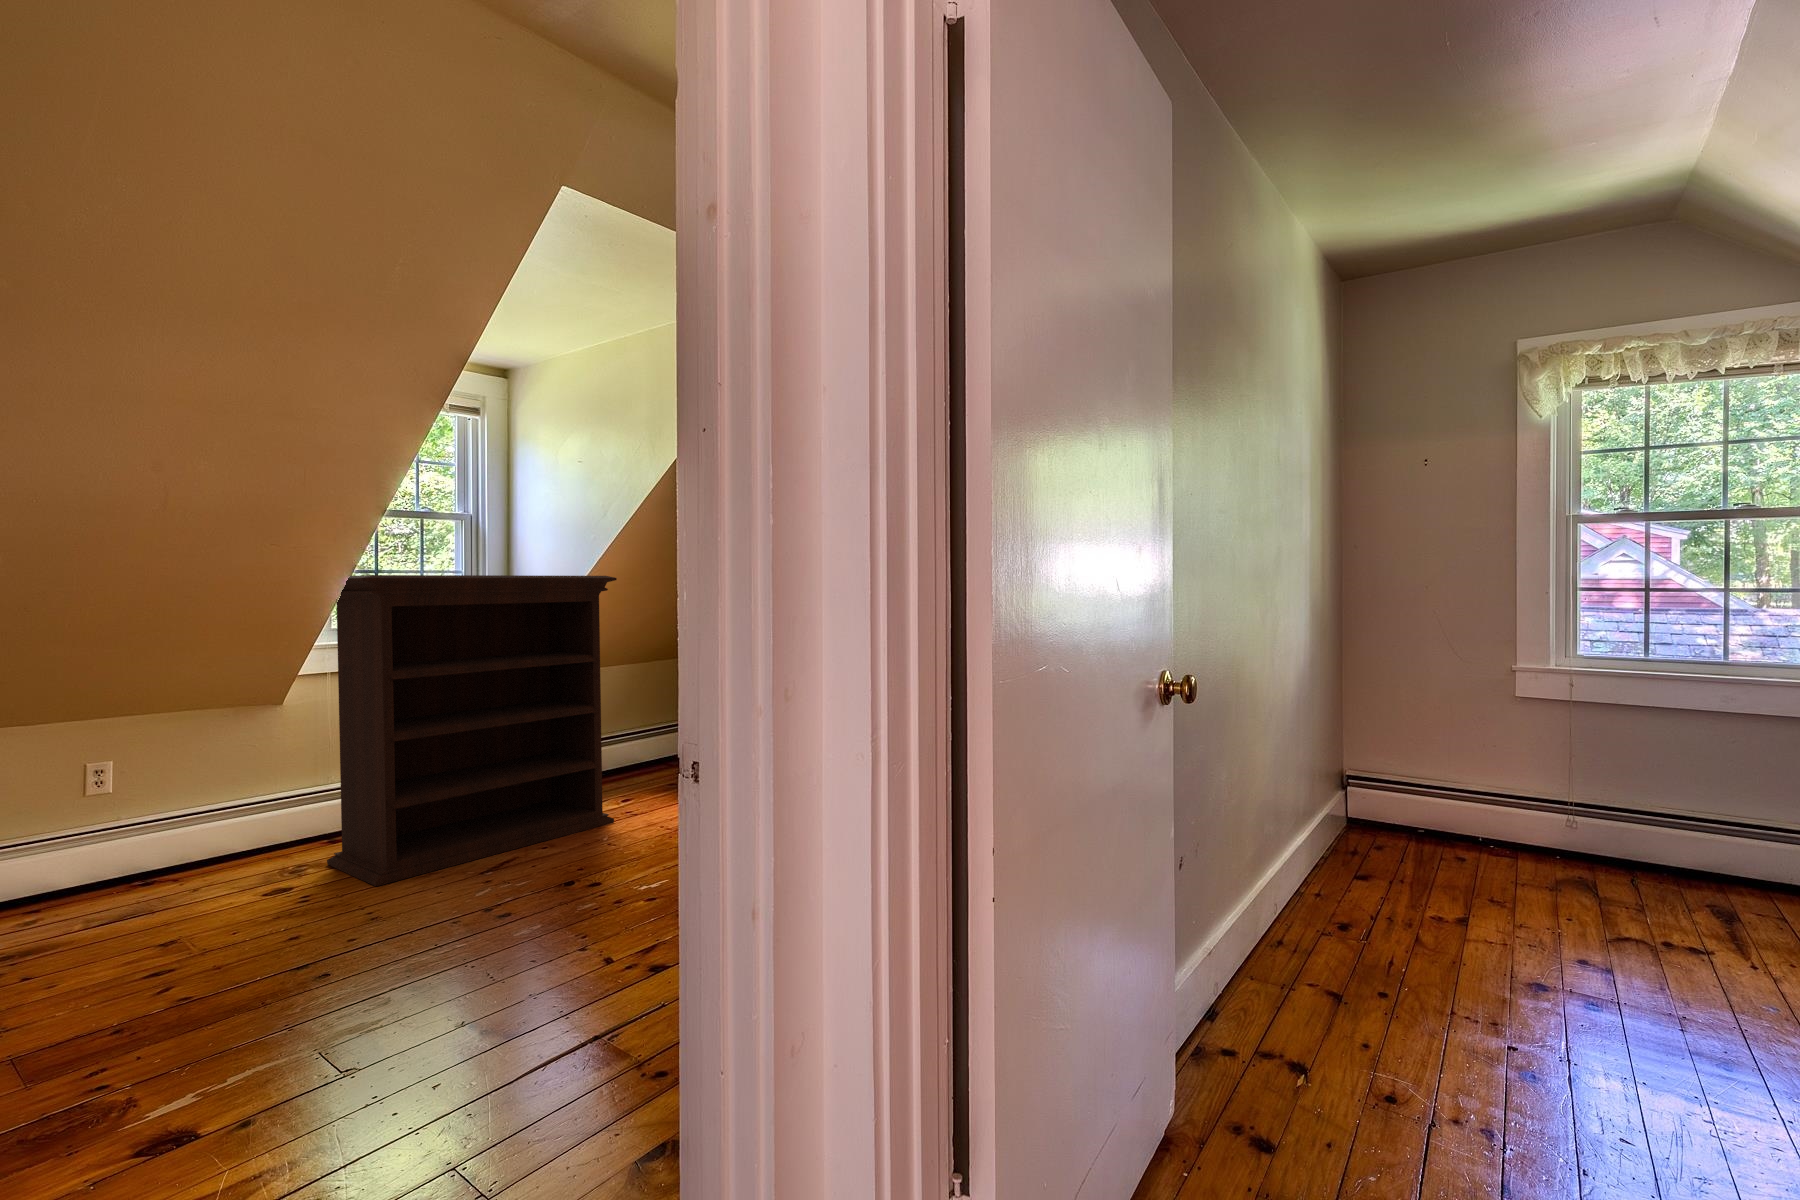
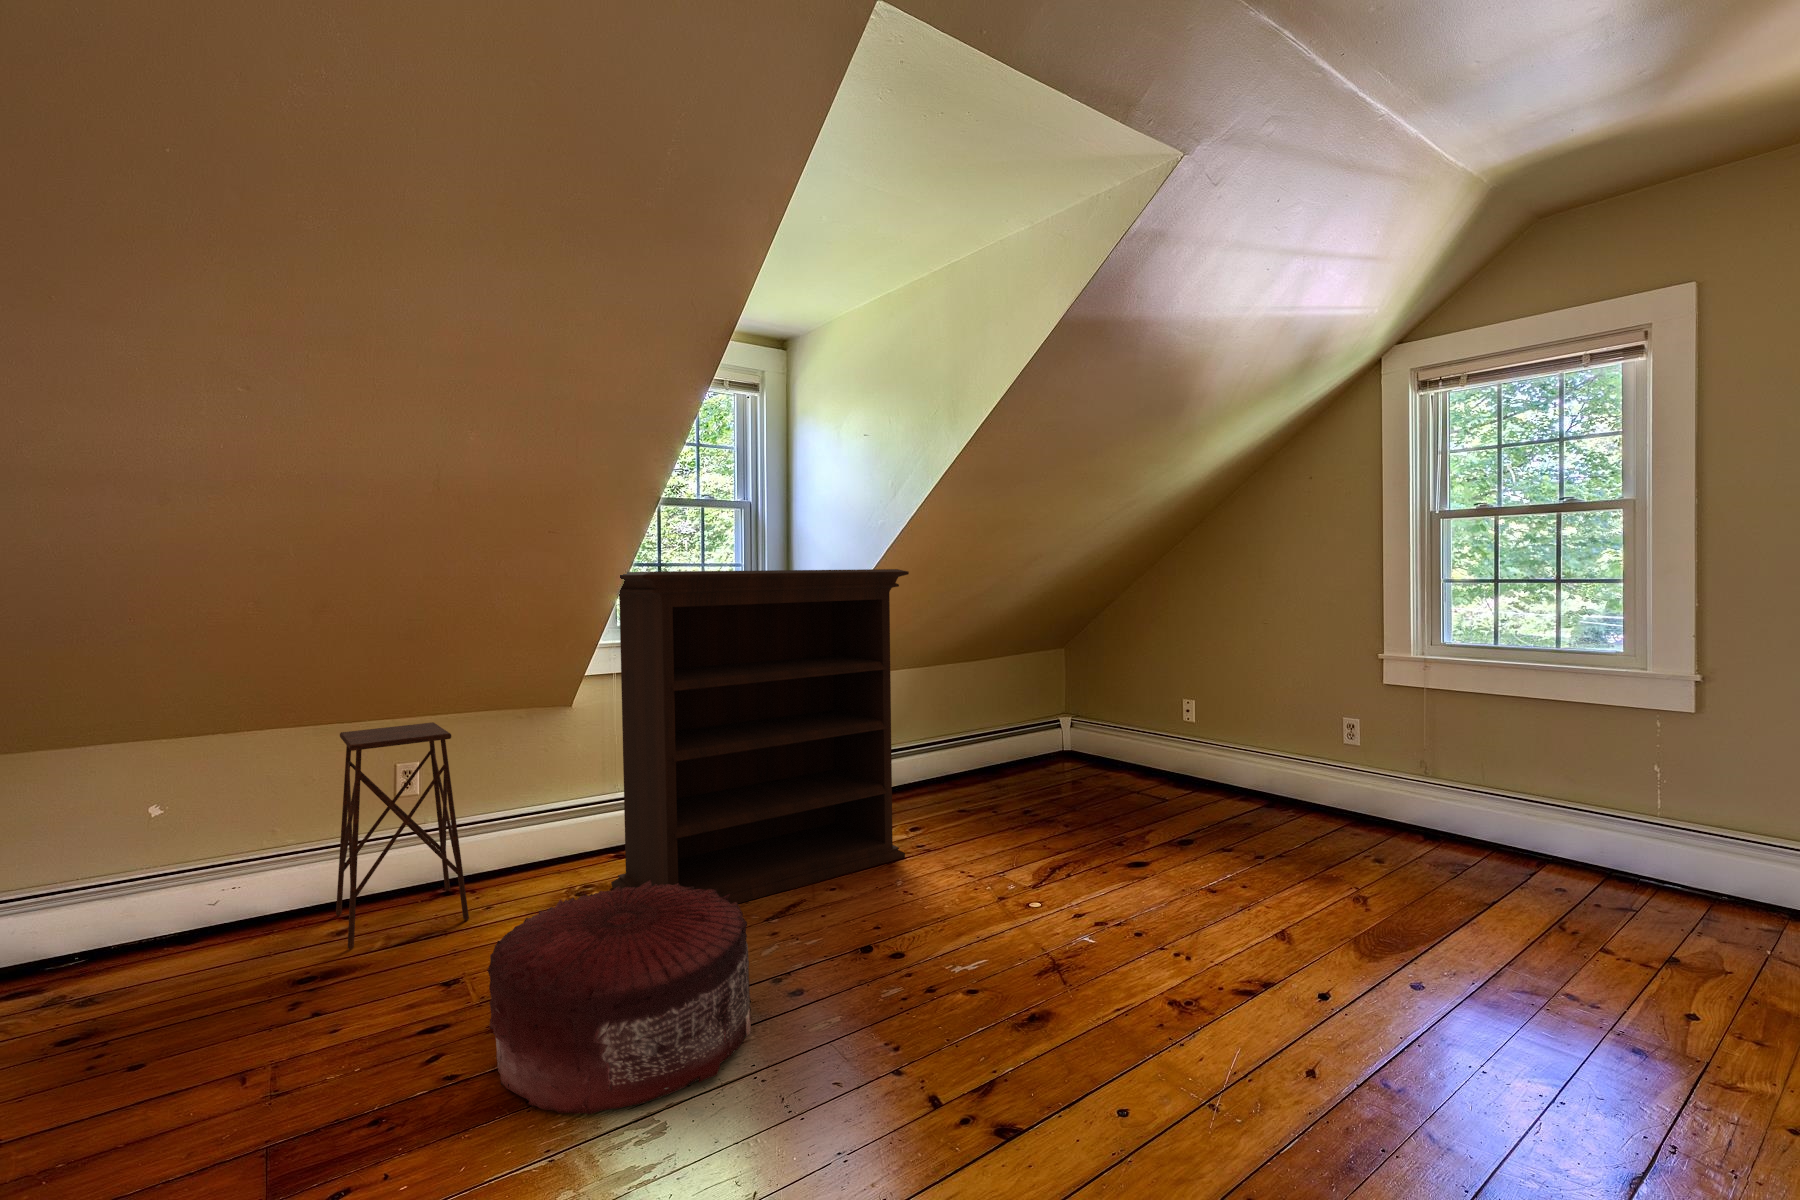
side table: none [19,719,176,932] -> present [336,722,469,949]
pouf: none [219,834,464,1004] -> present [487,880,751,1115]

